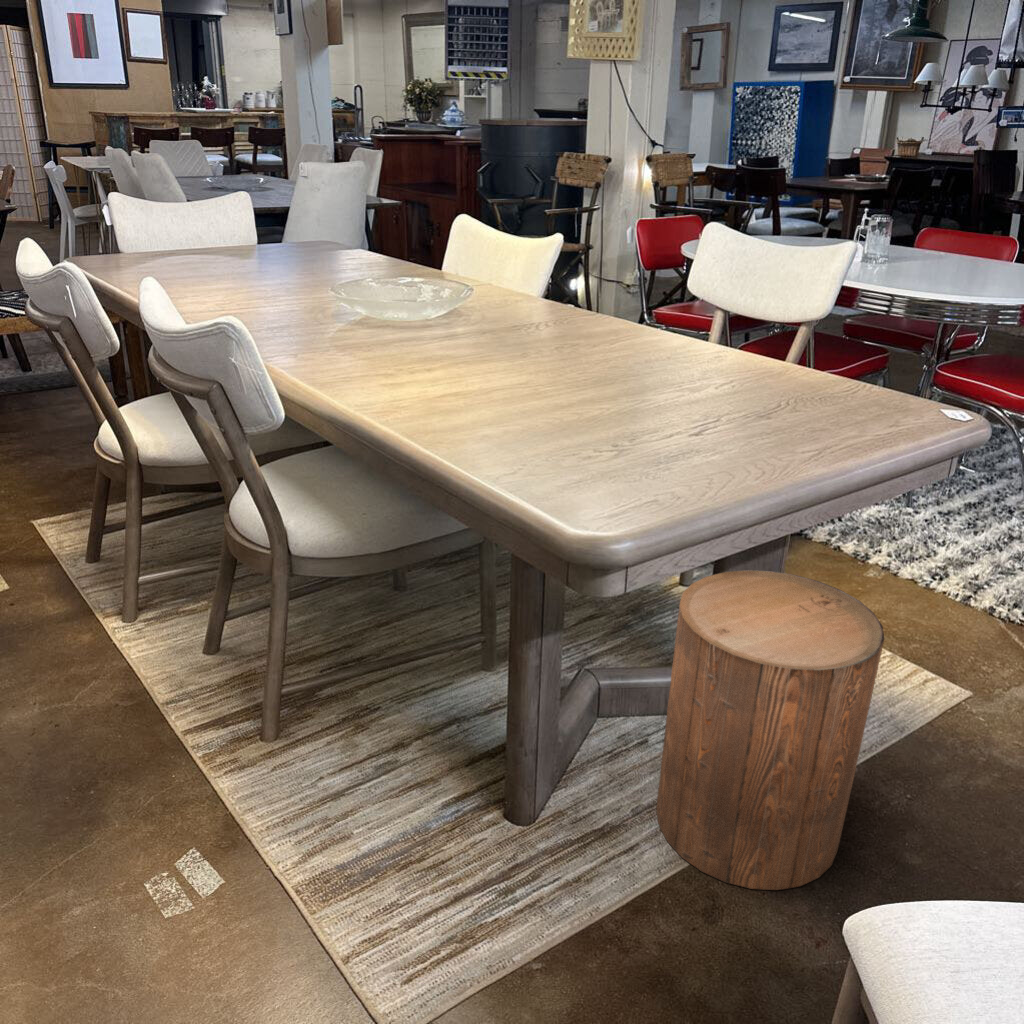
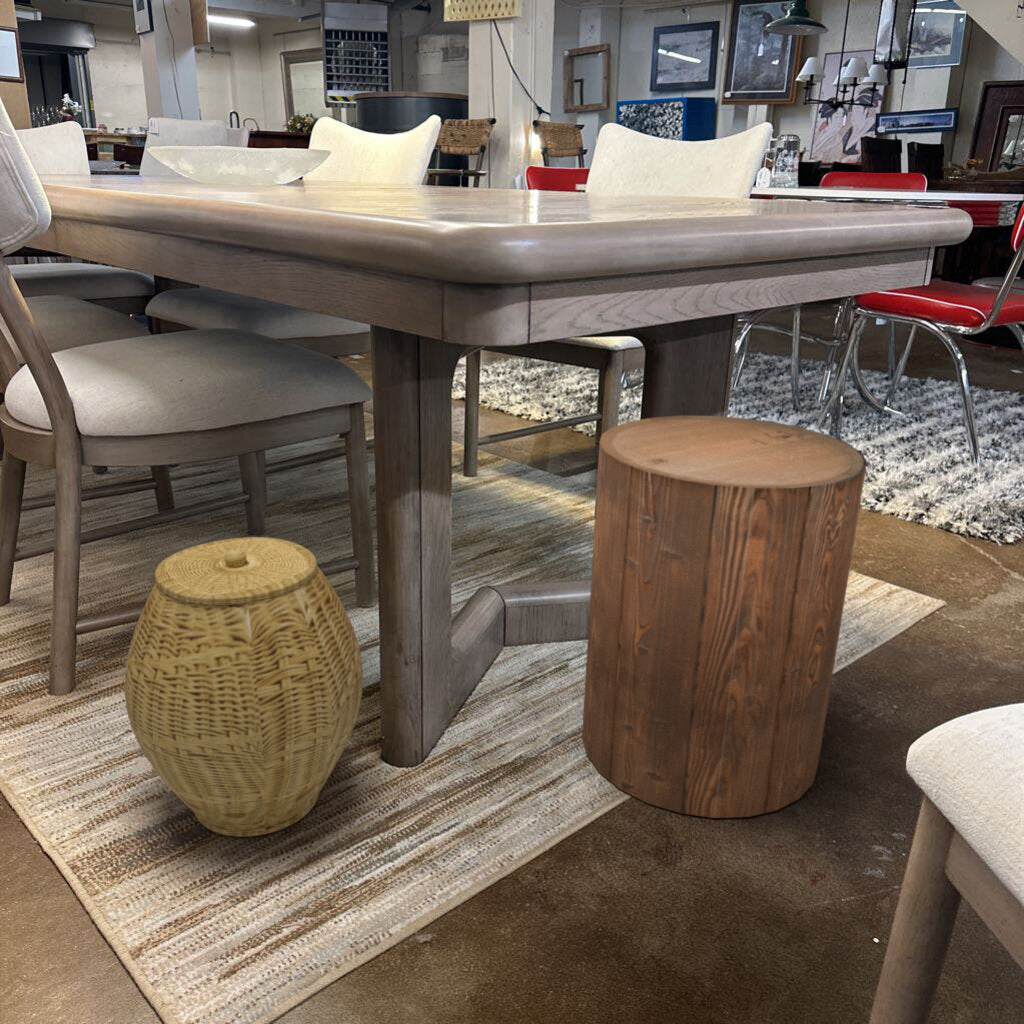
woven basket: none [333,661,497,875] -> present [124,537,363,837]

